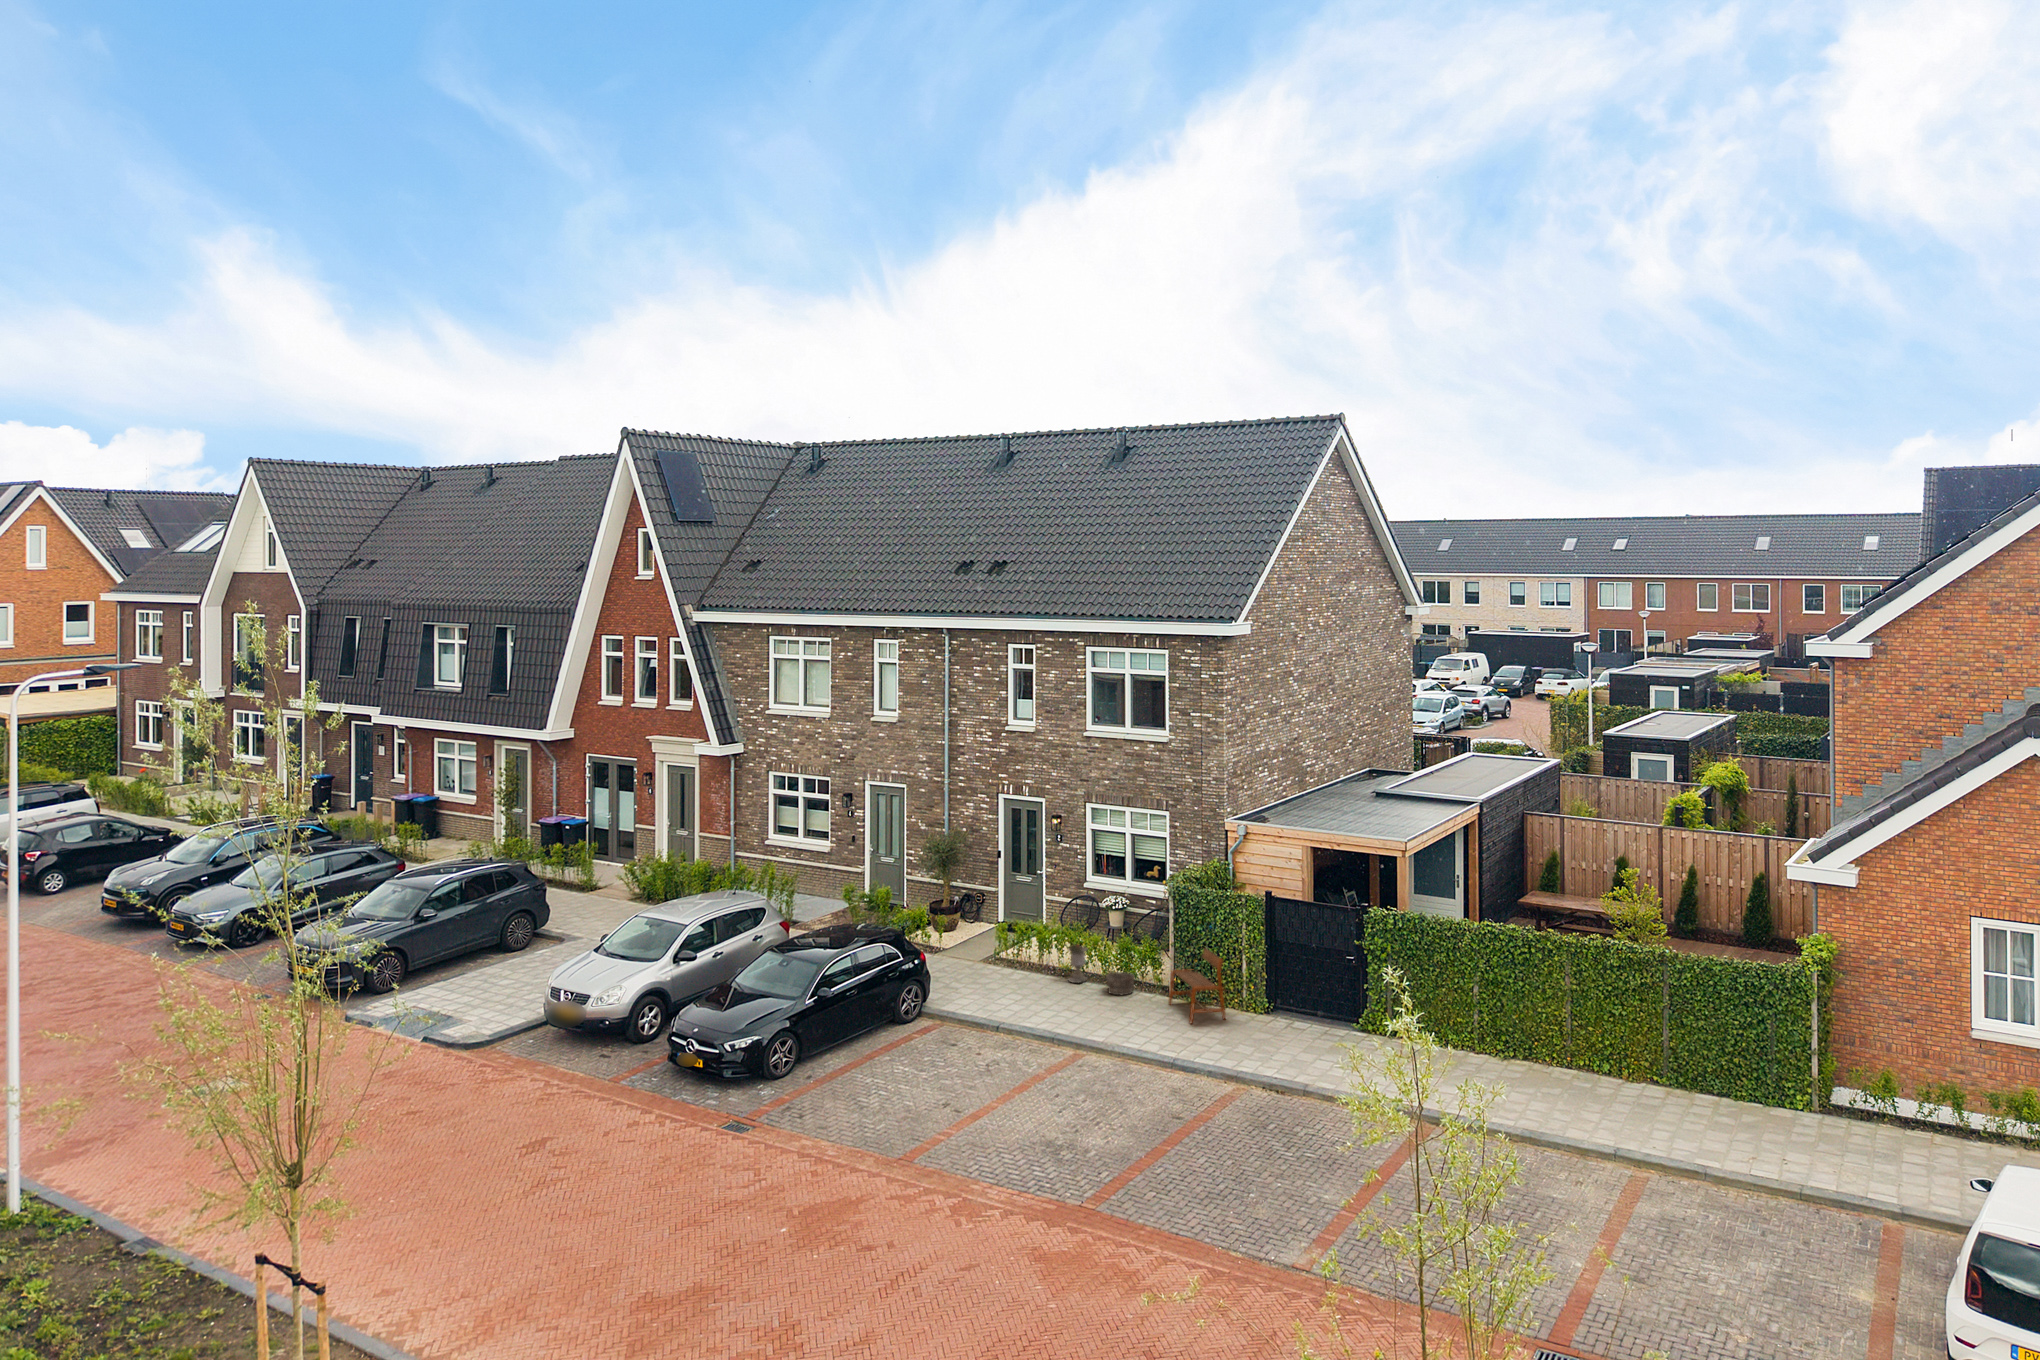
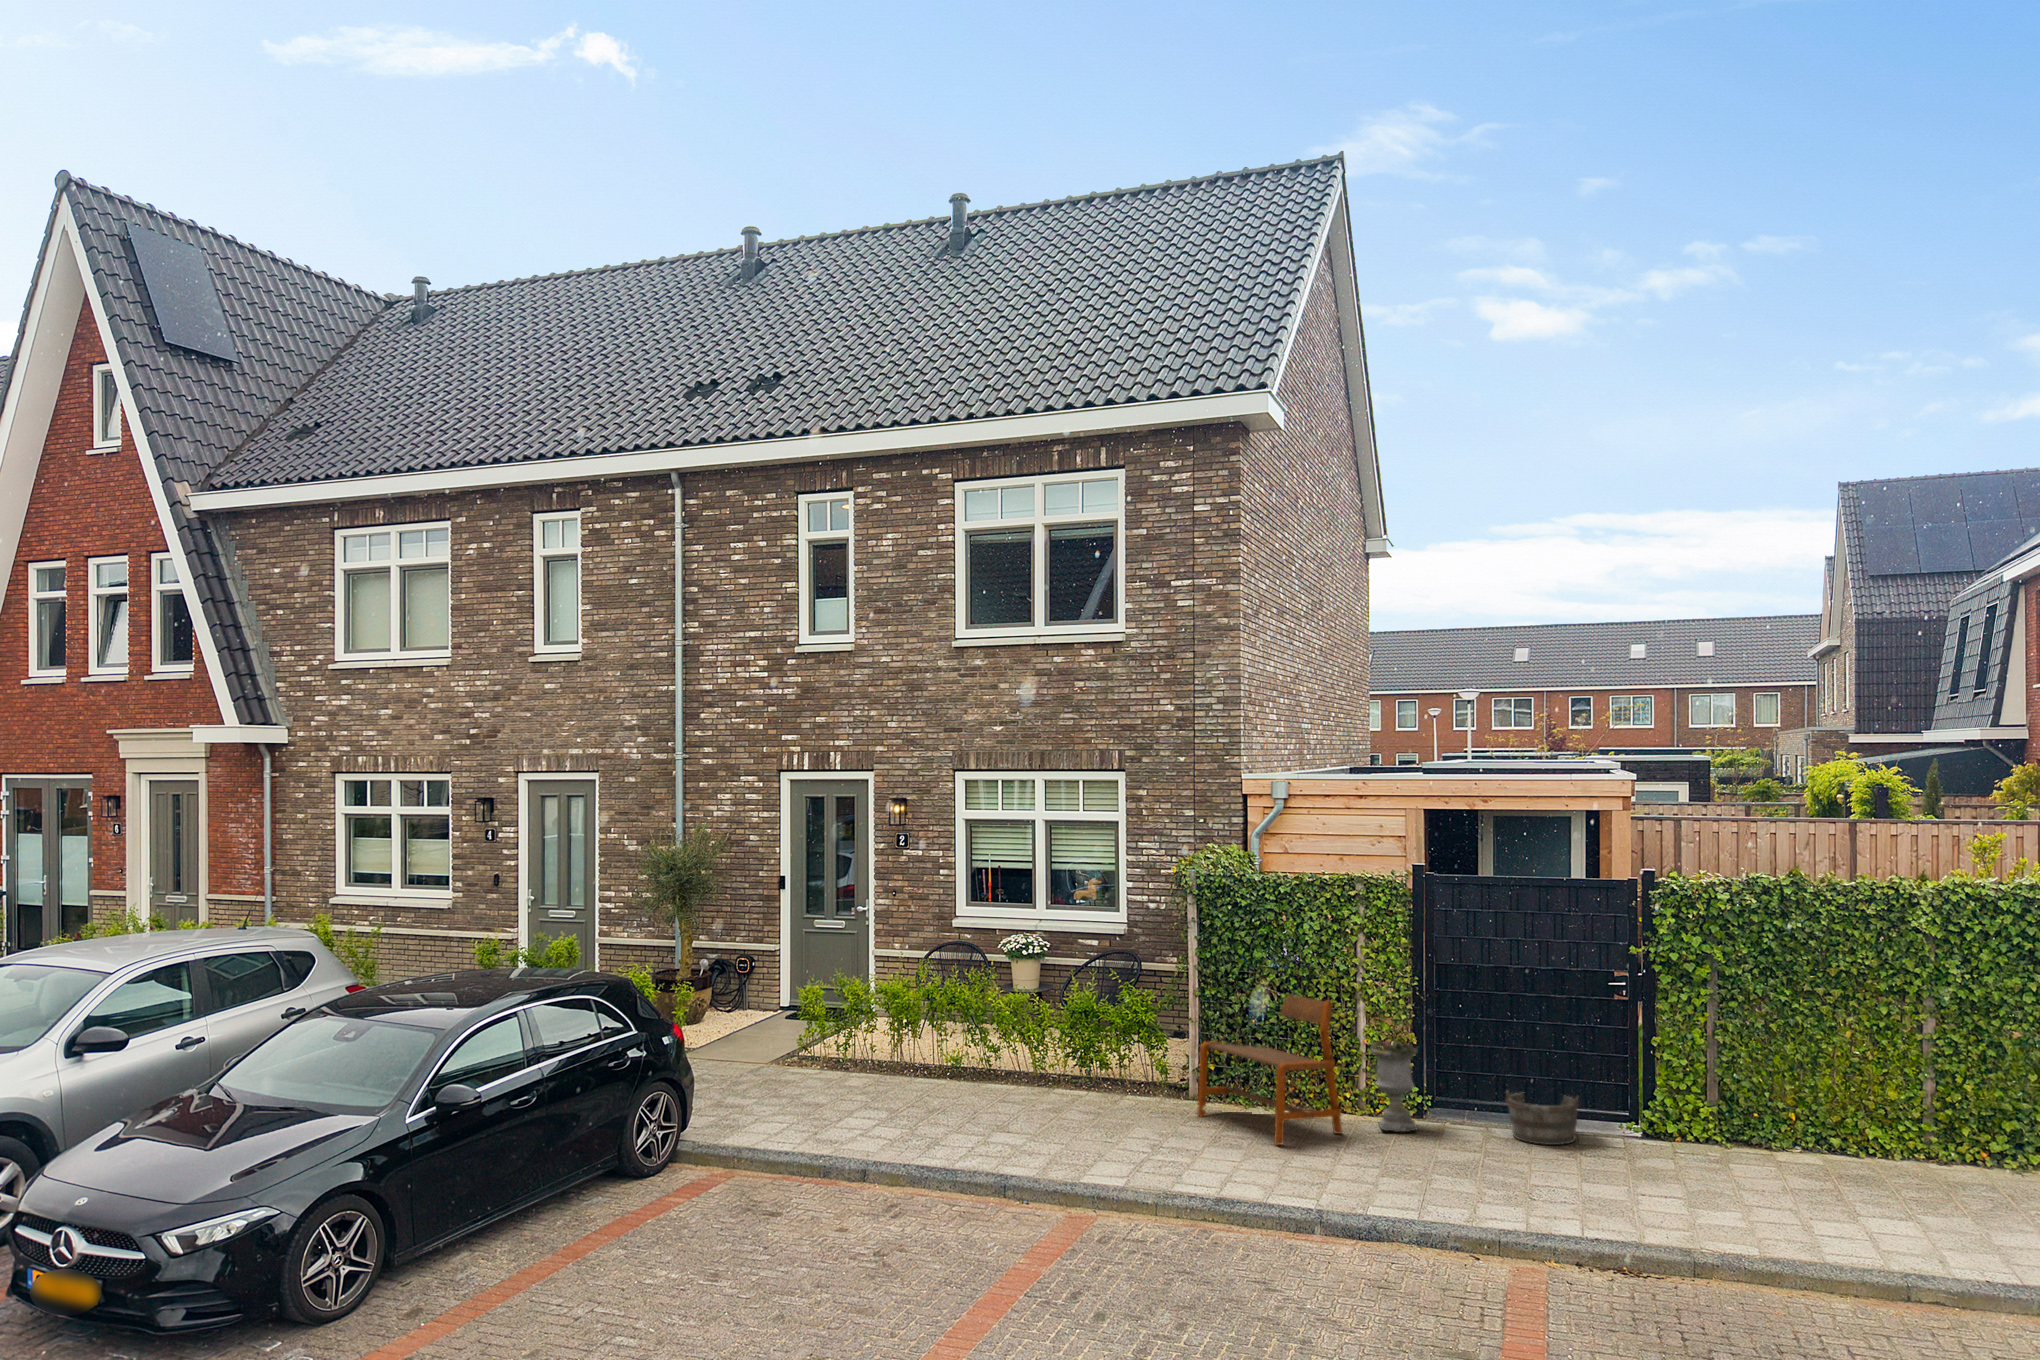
planter: present [1068,944,1088,983] -> present [1370,1039,1417,1132]
bucket: present [1106,971,1135,995] -> present [1506,1091,1579,1145]

